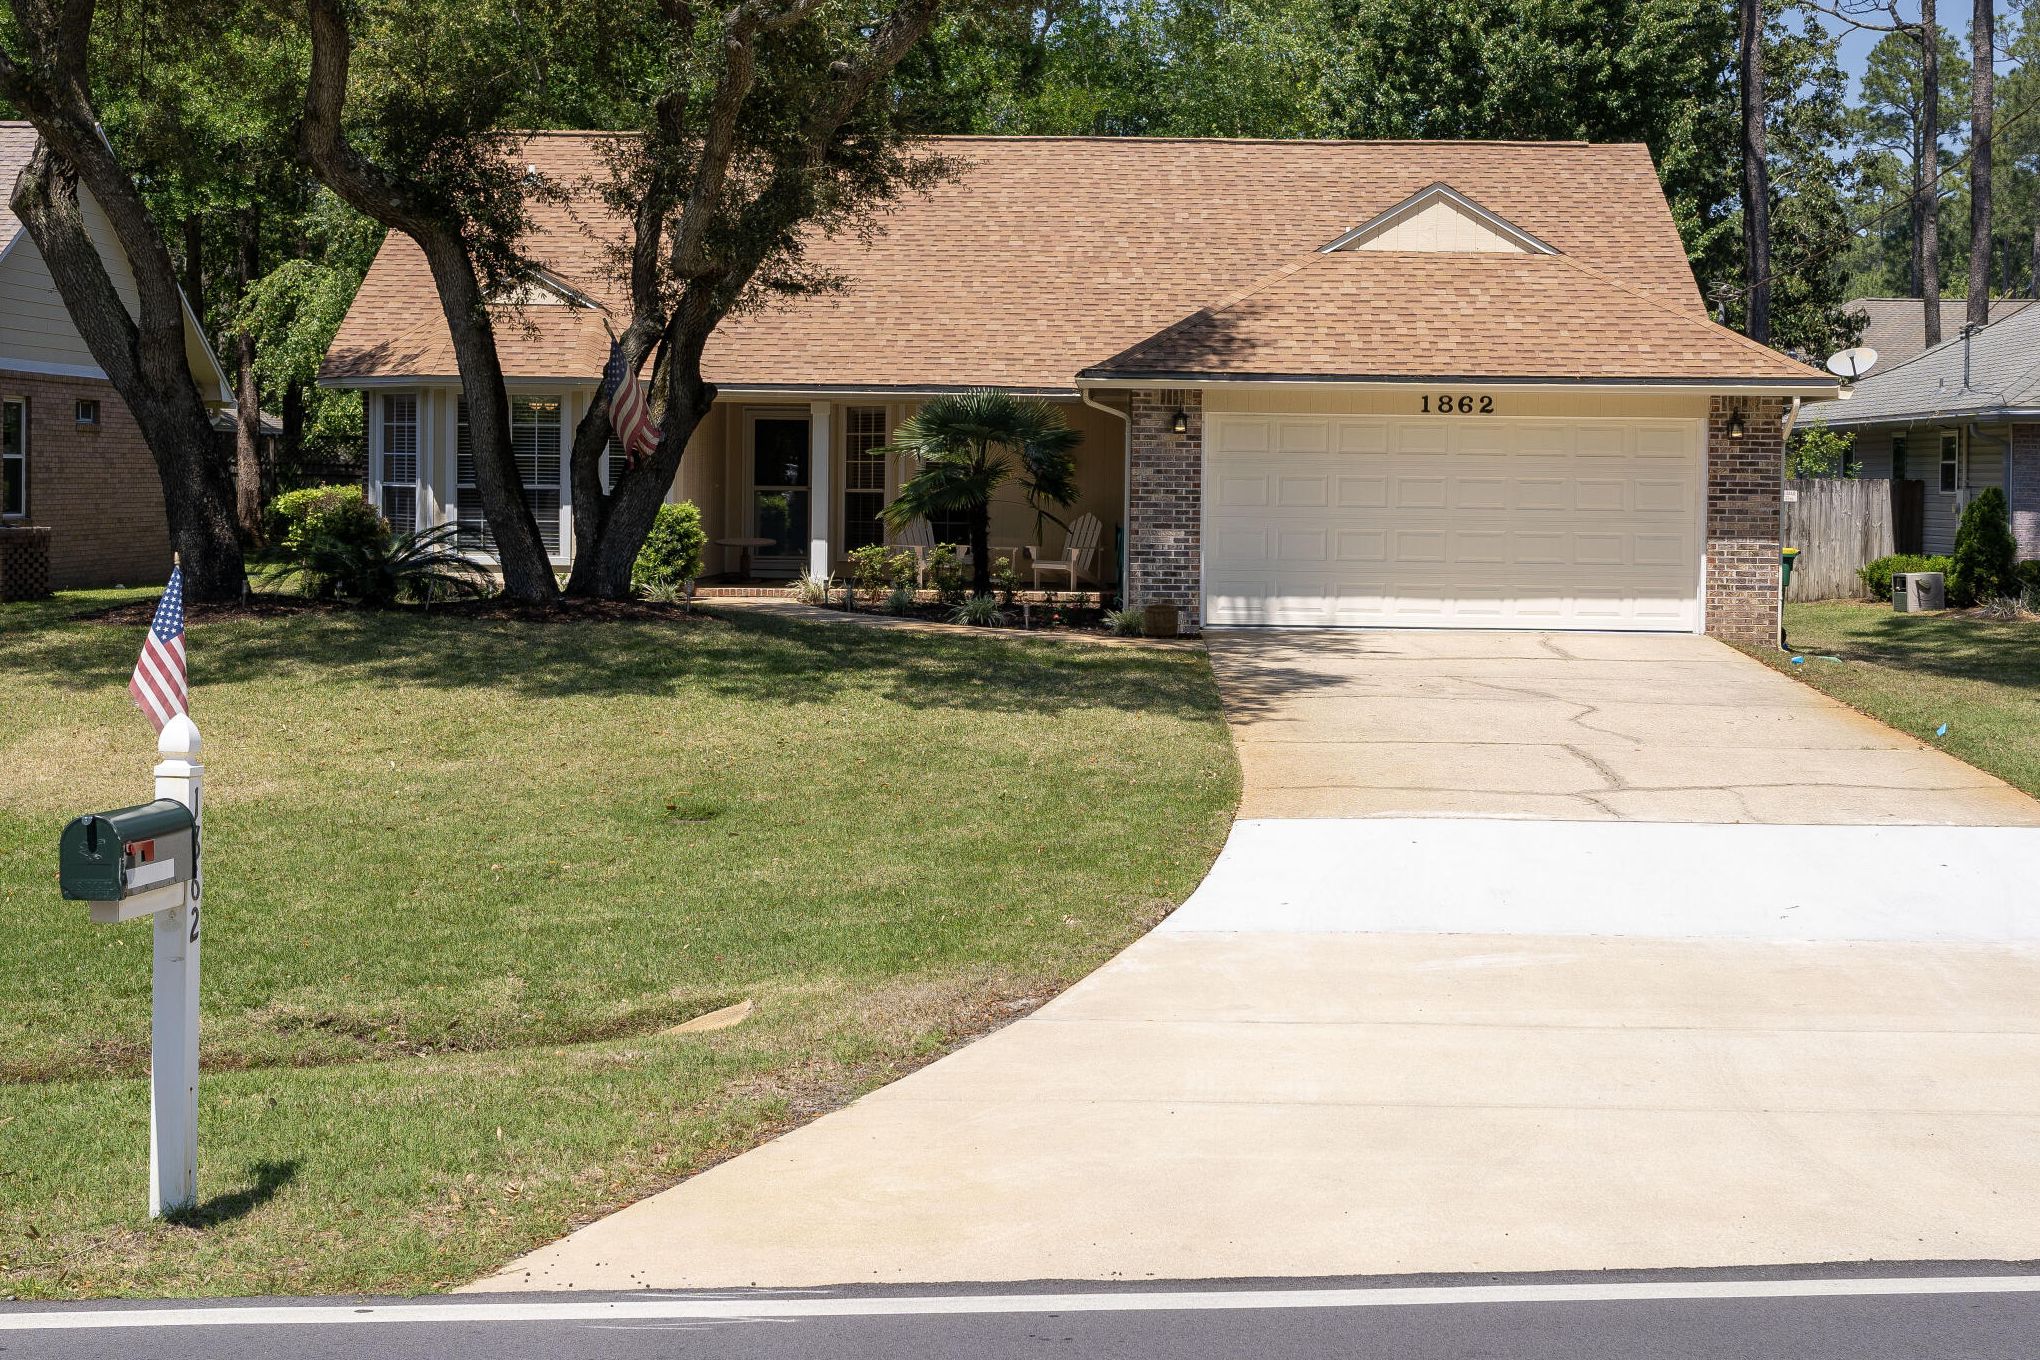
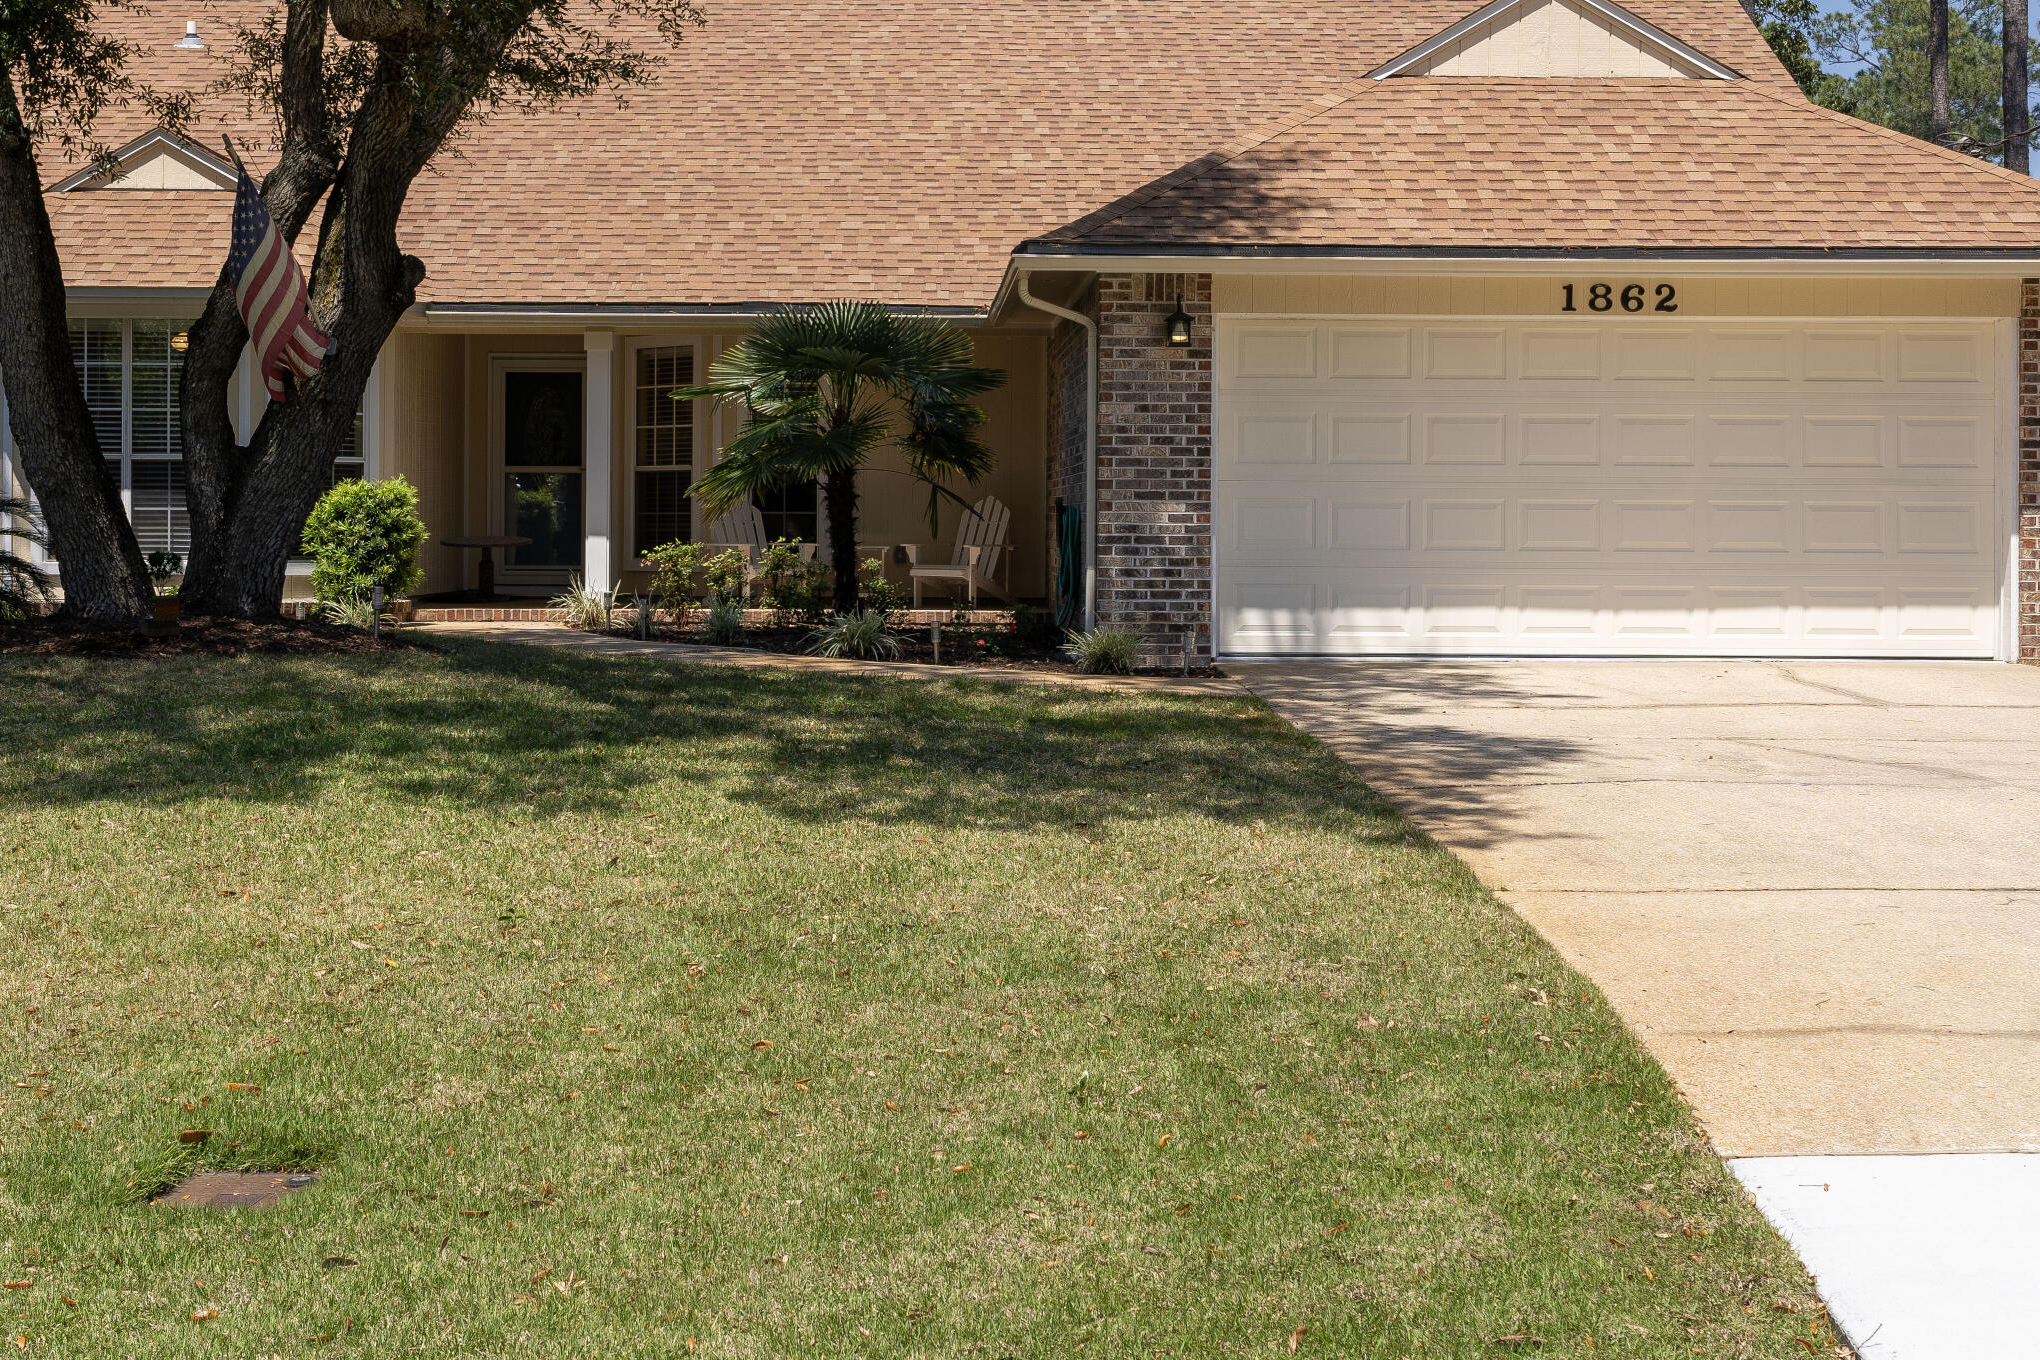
potted tree: none [537,556,576,608] -> present [134,551,192,637]
wooden bucket: present [1144,605,1179,636] -> none [1126,623,1183,673]

